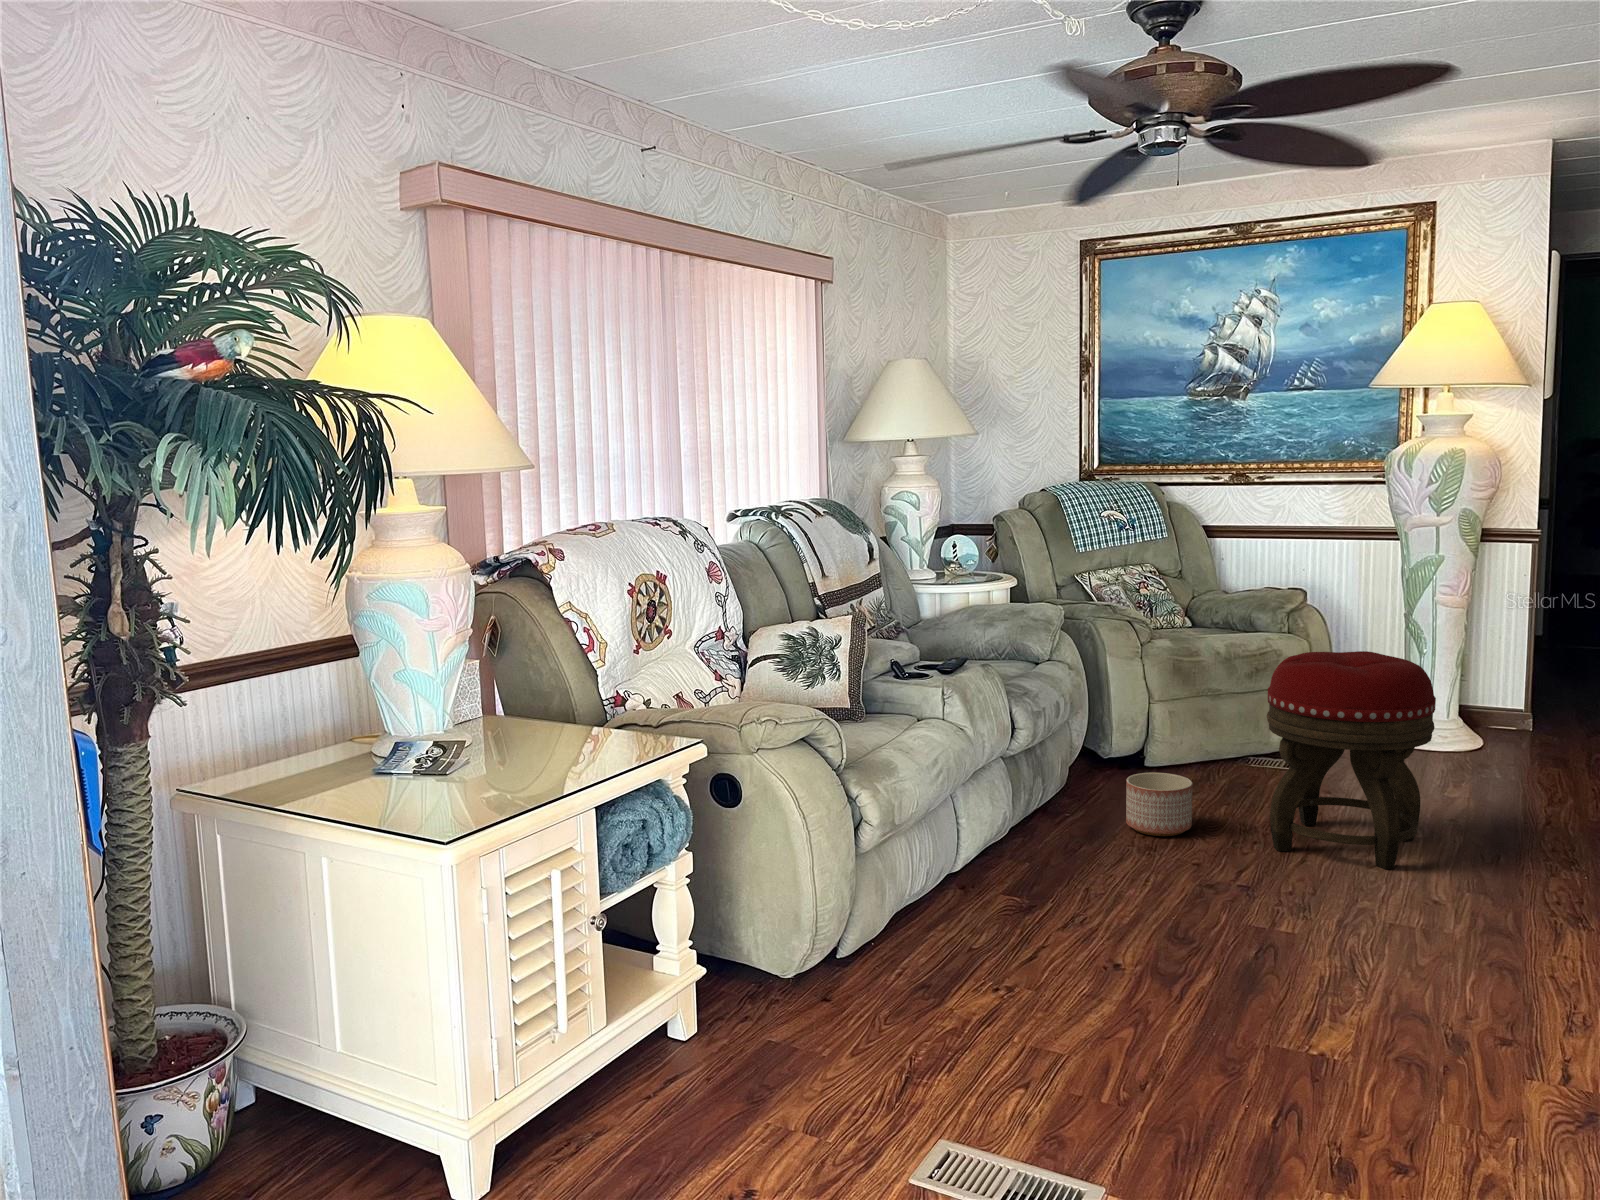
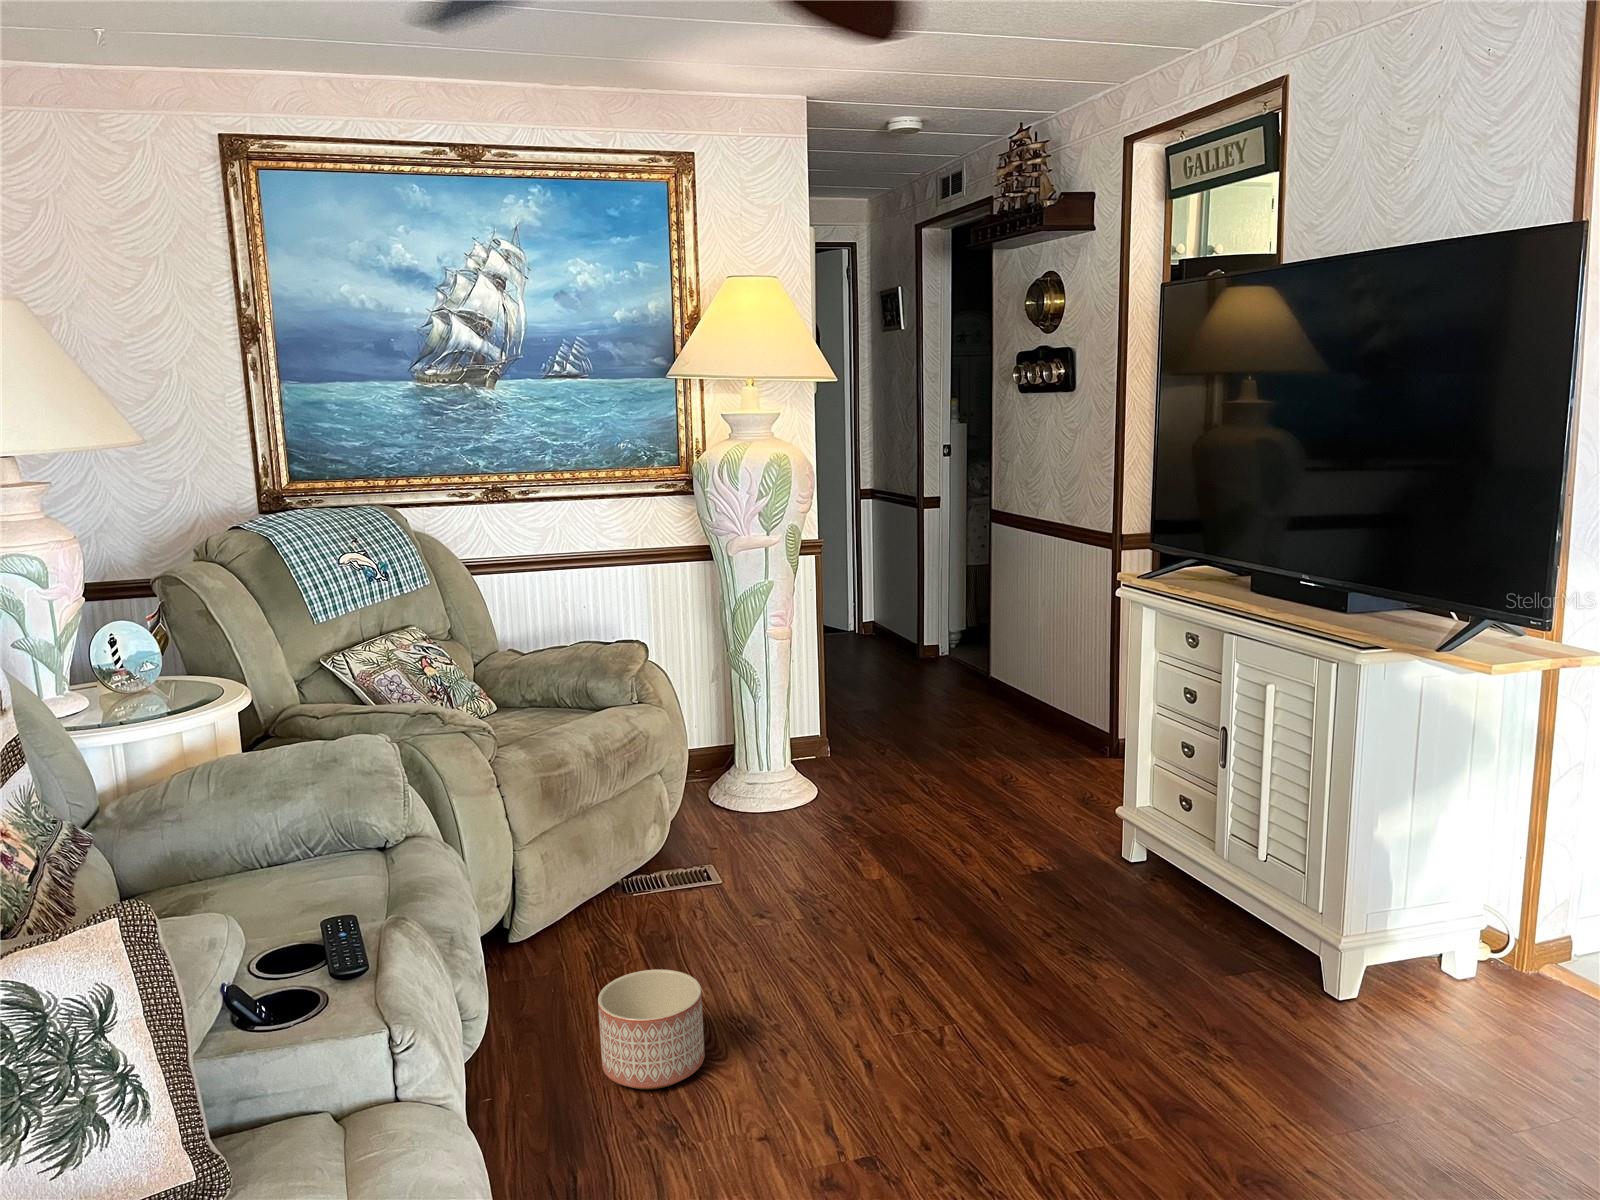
footstool: present [1267,651,1436,869] -> none [779,725,997,1046]

